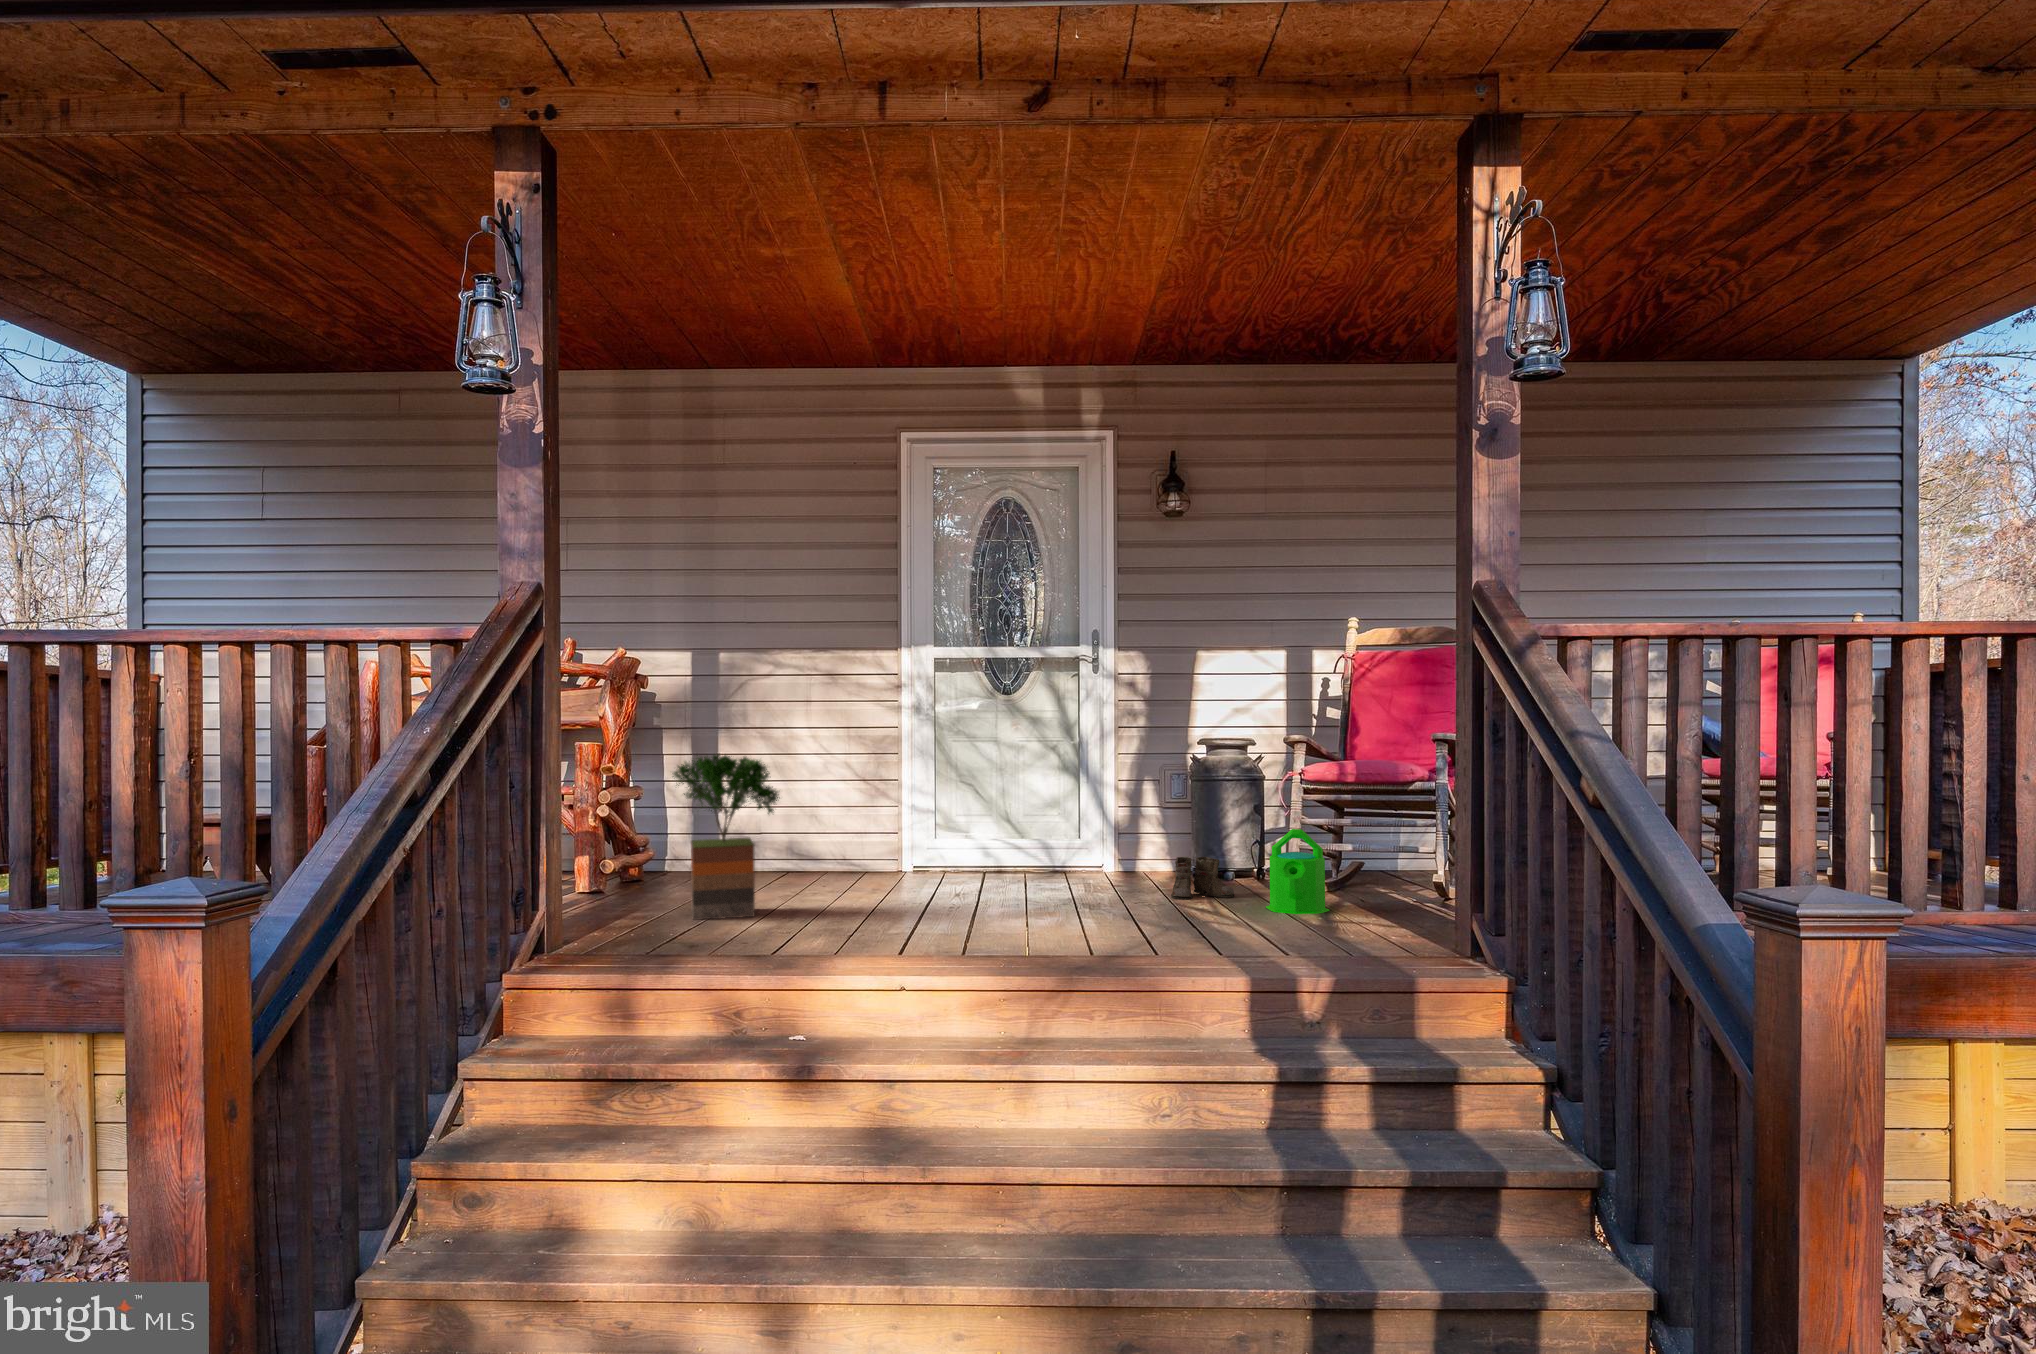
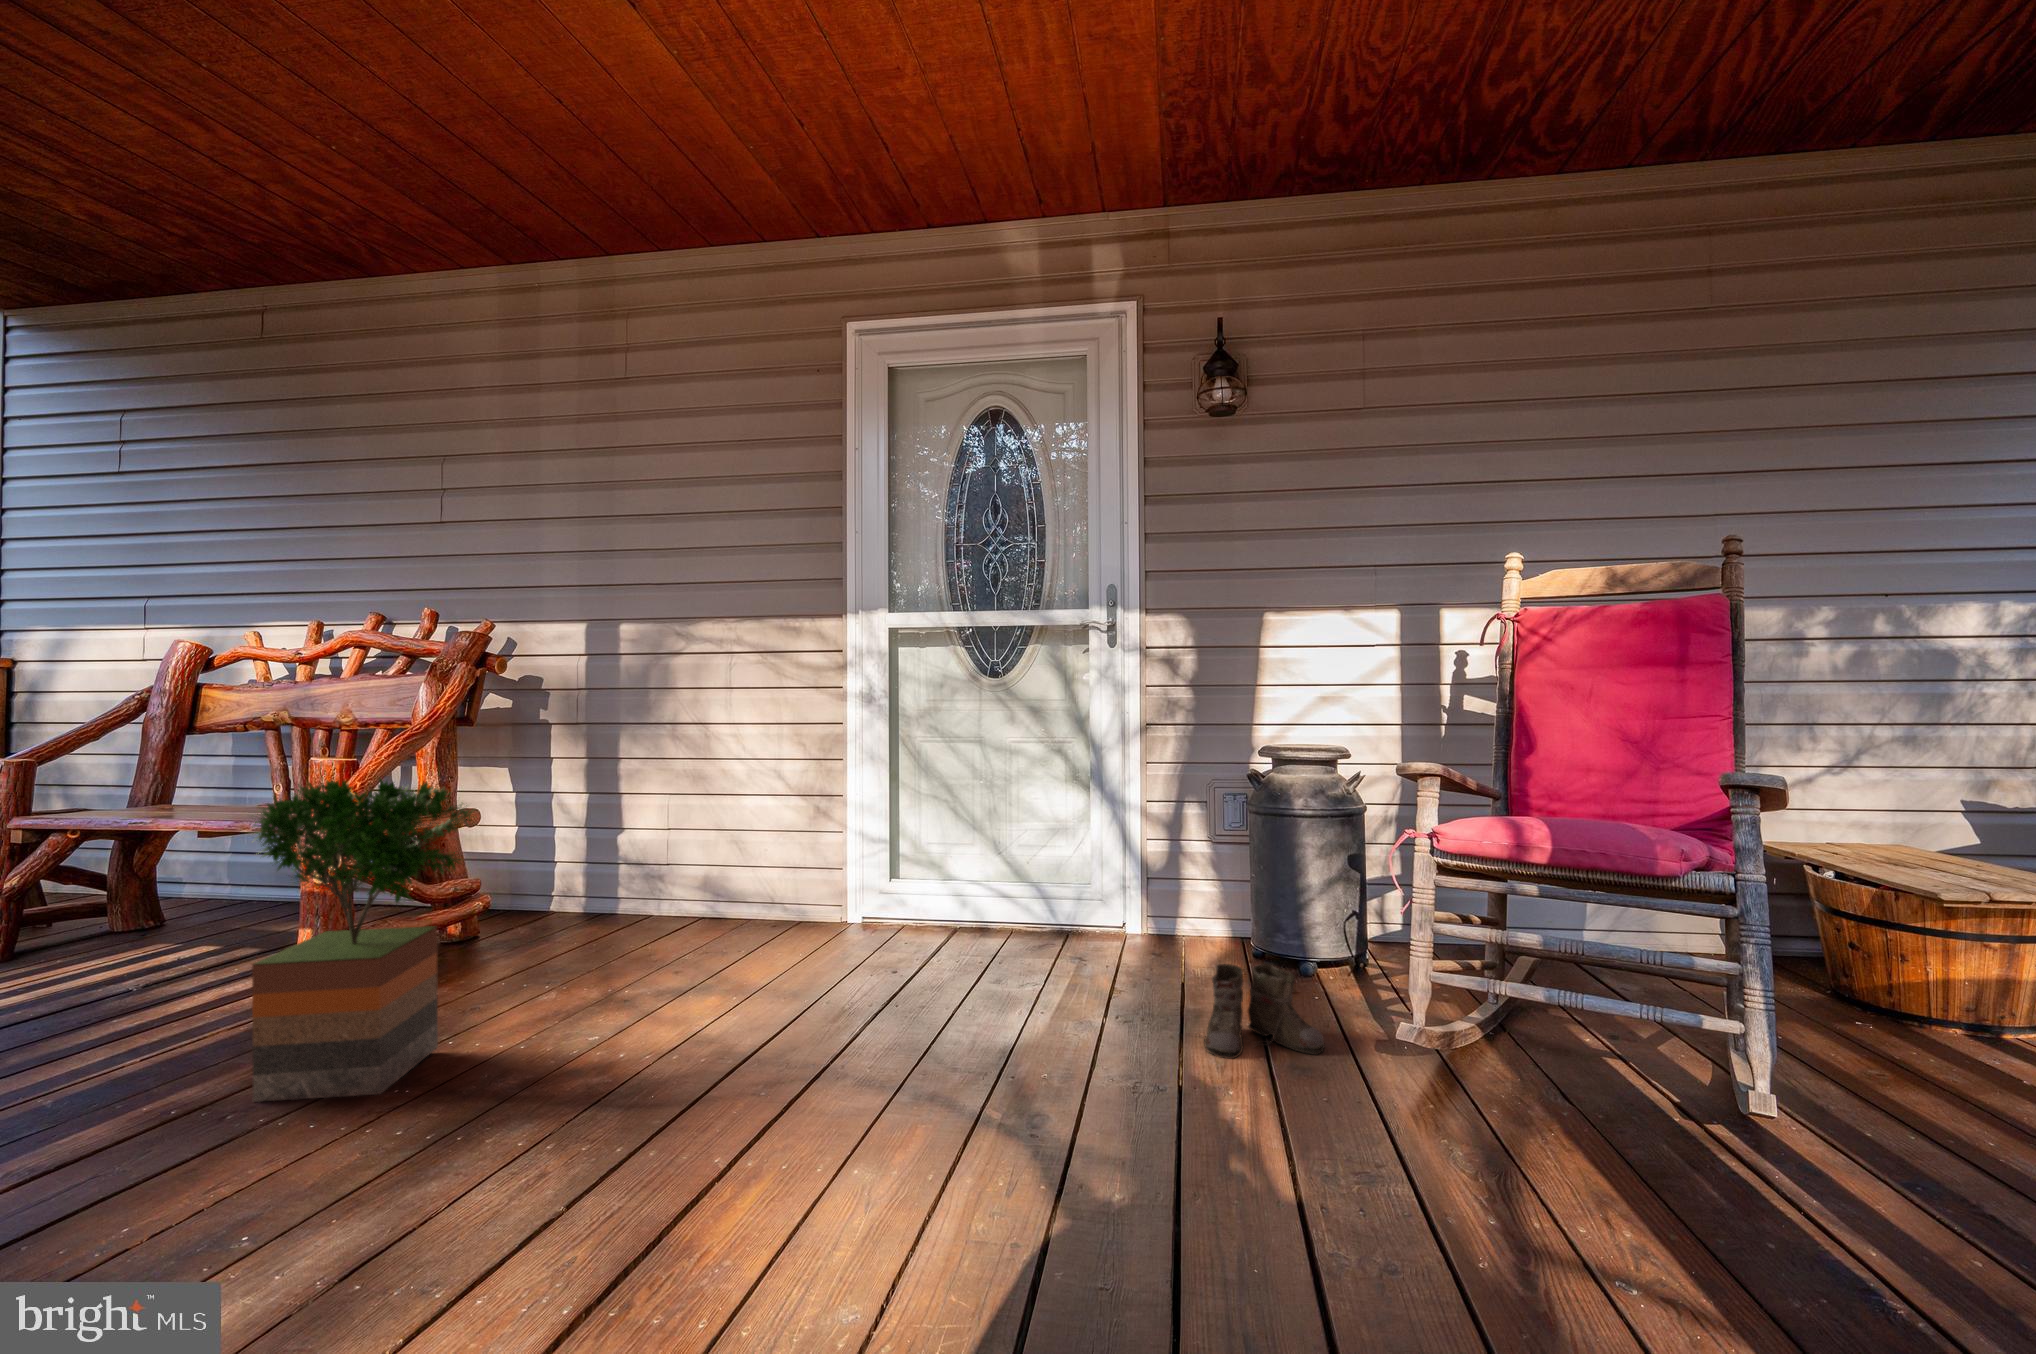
watering can: present [1266,829,1330,914] -> none [1393,957,1548,1167]

